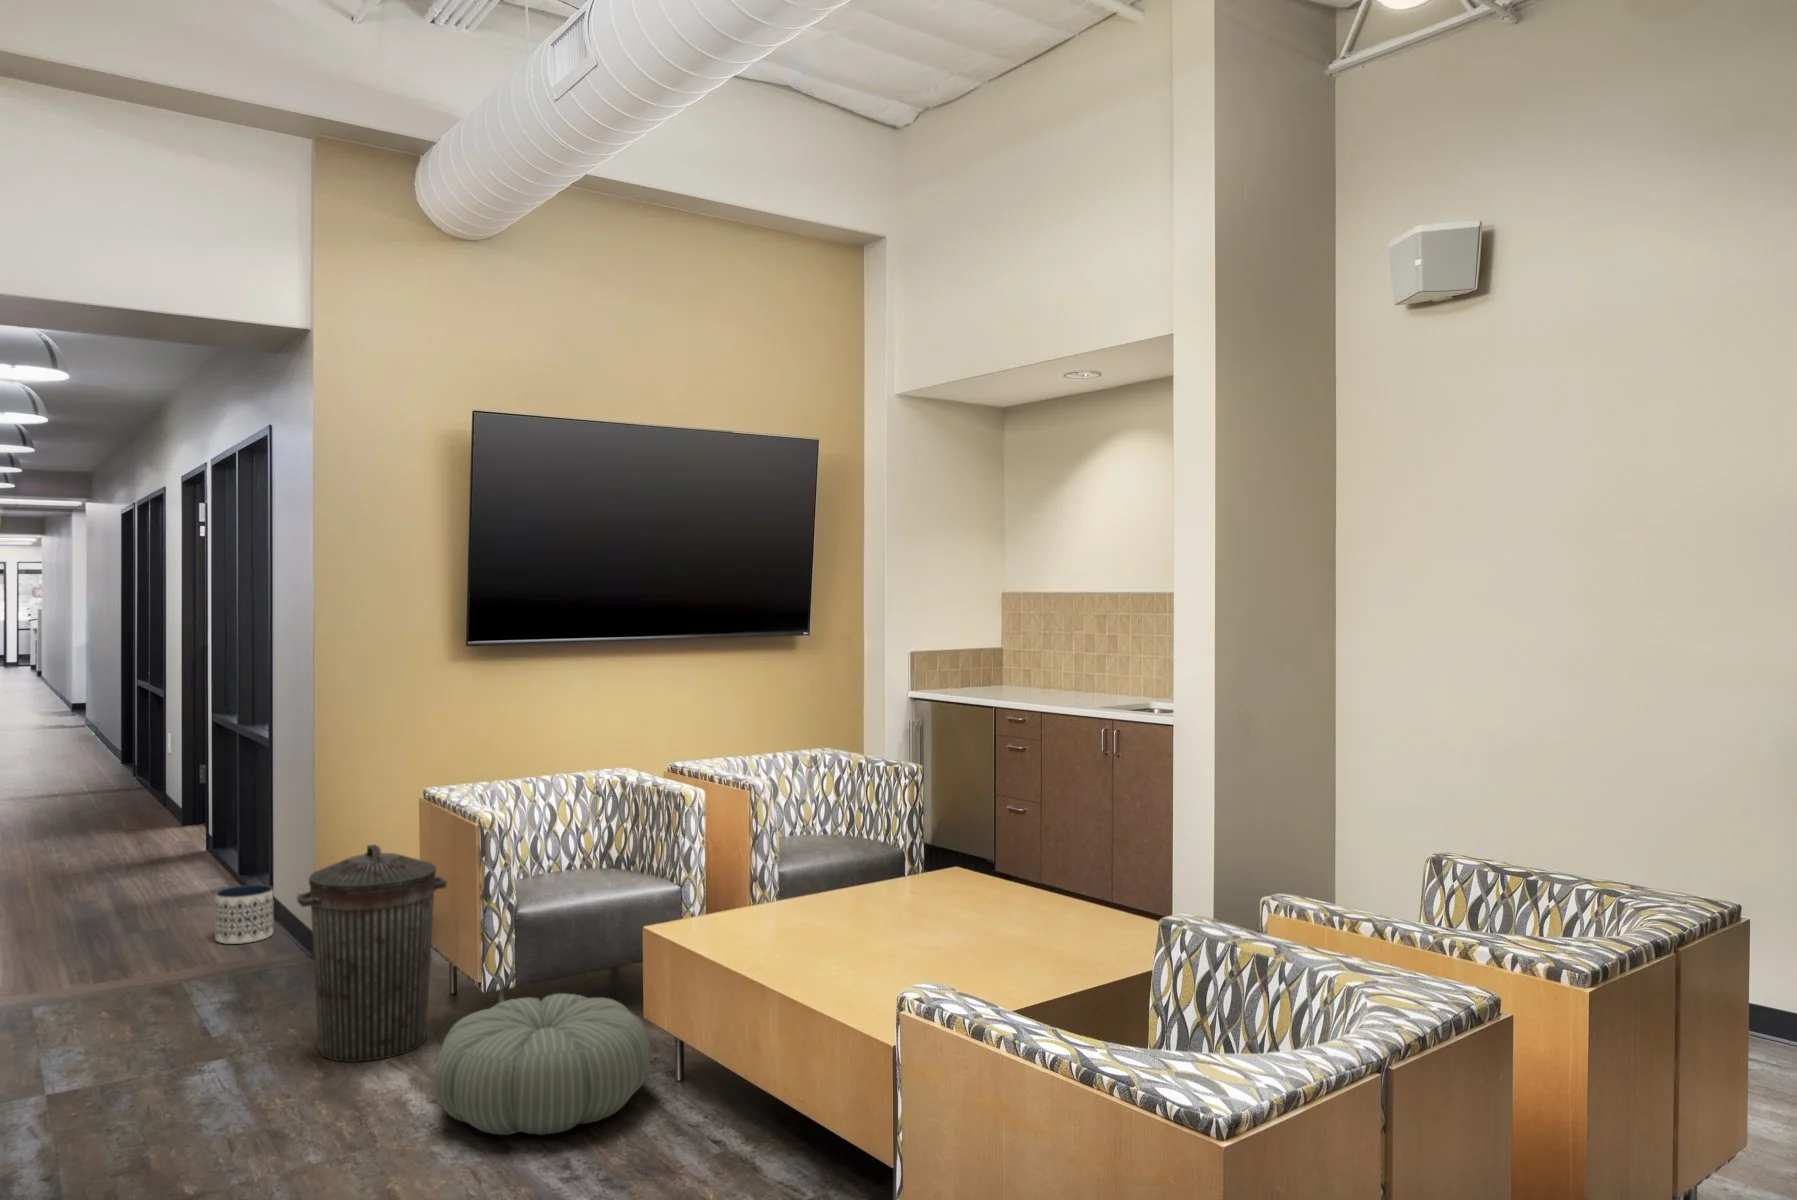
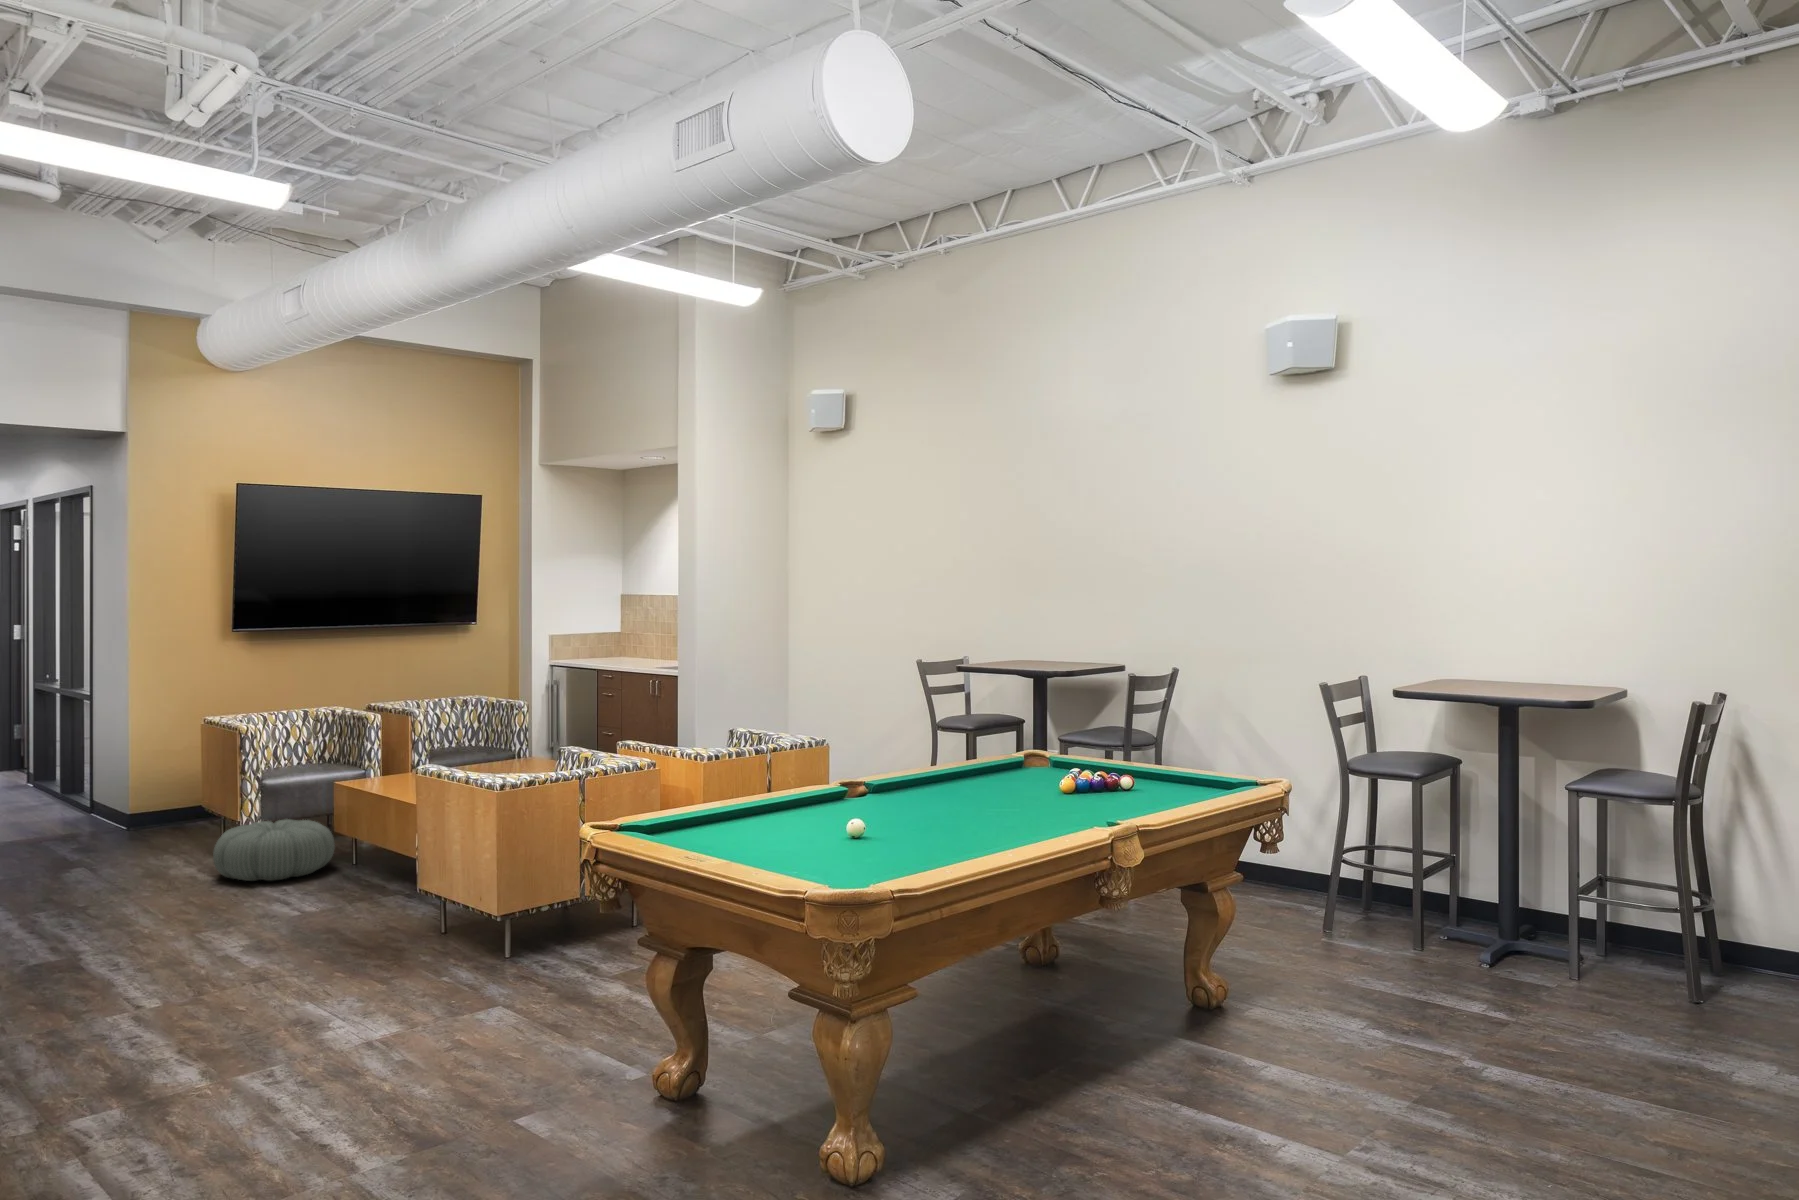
trash can: present [297,845,447,1062] -> none [130,745,219,863]
planter: present [215,885,274,944] -> none [60,787,100,823]

